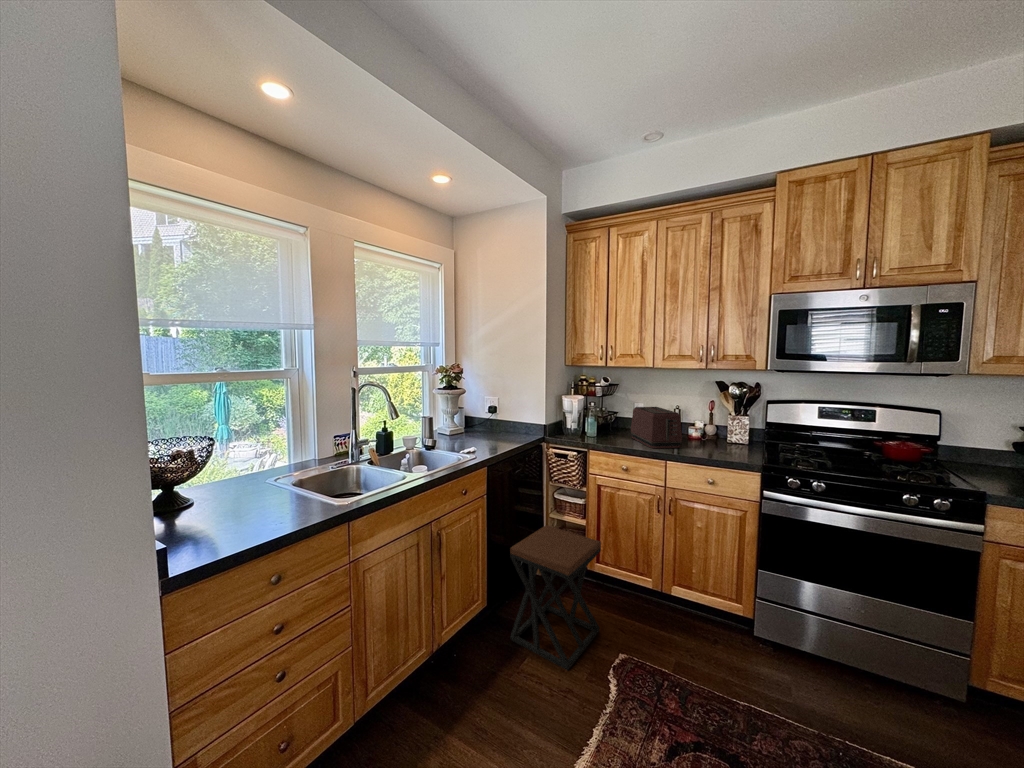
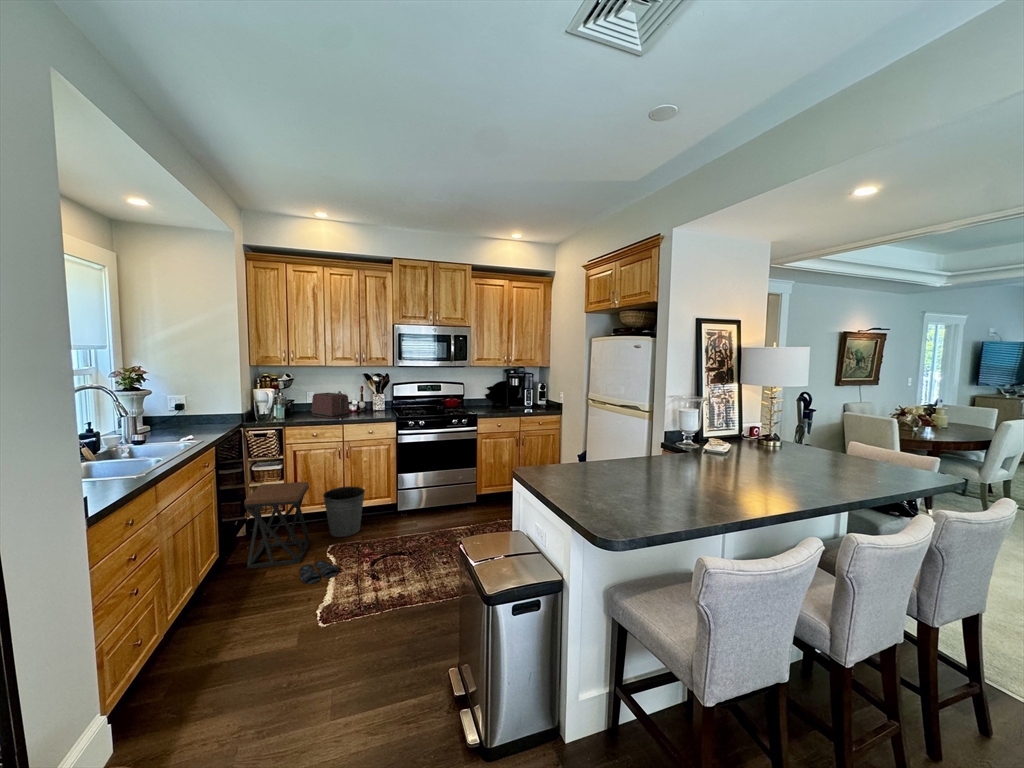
bucket: none [621,557,691,650] -> present [323,485,365,537]
slippers: none [550,682,611,747] -> present [299,560,338,584]

